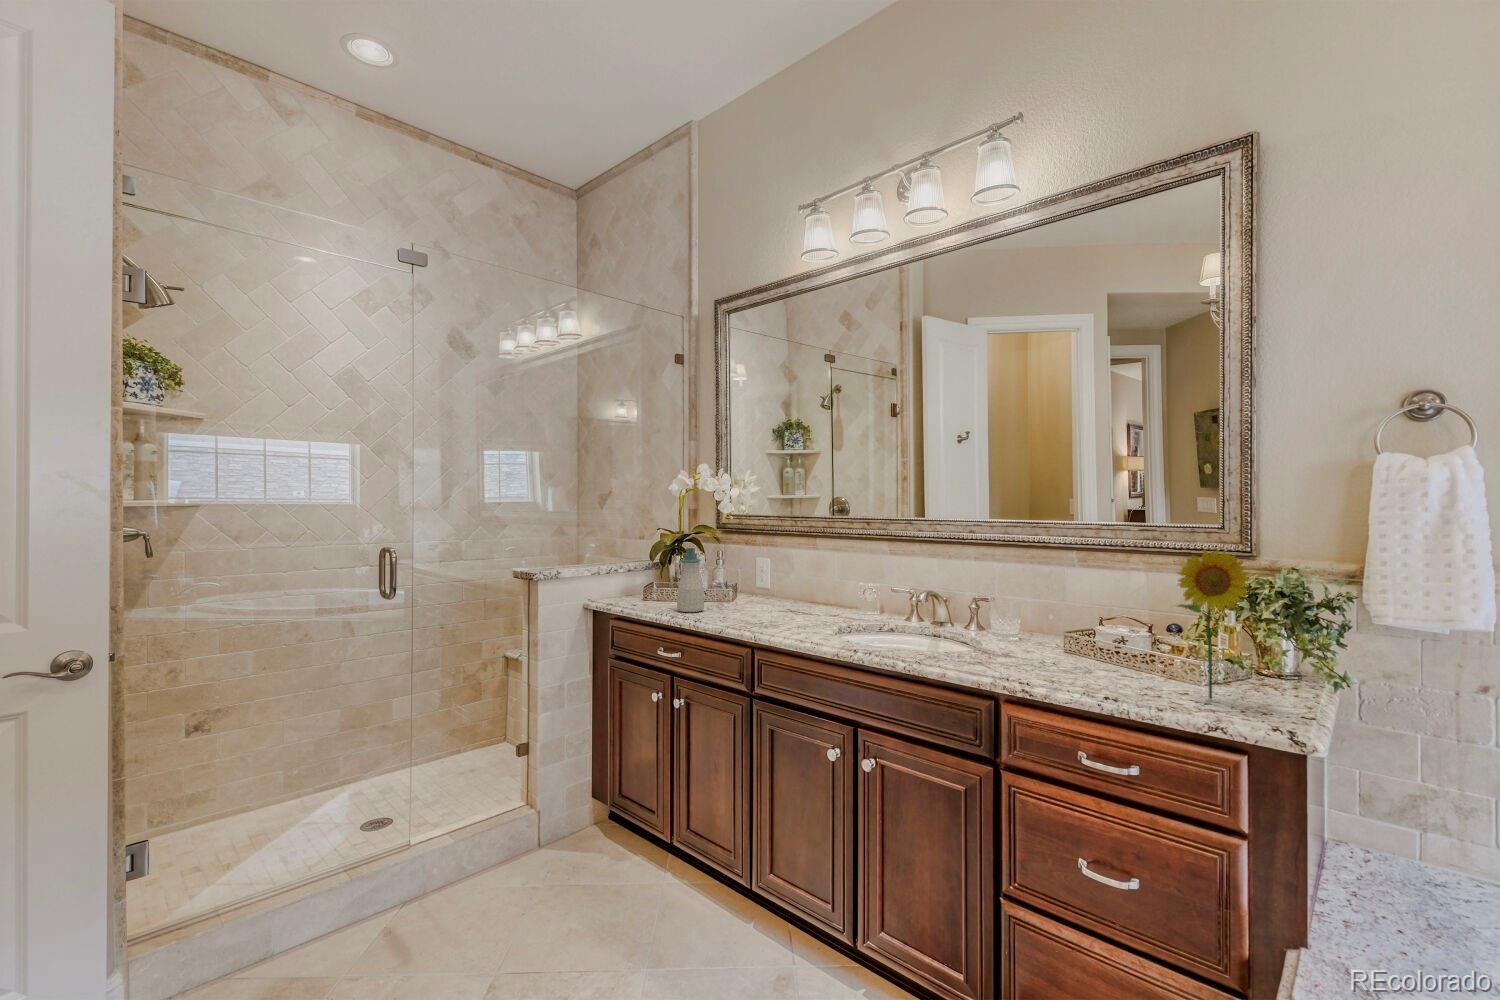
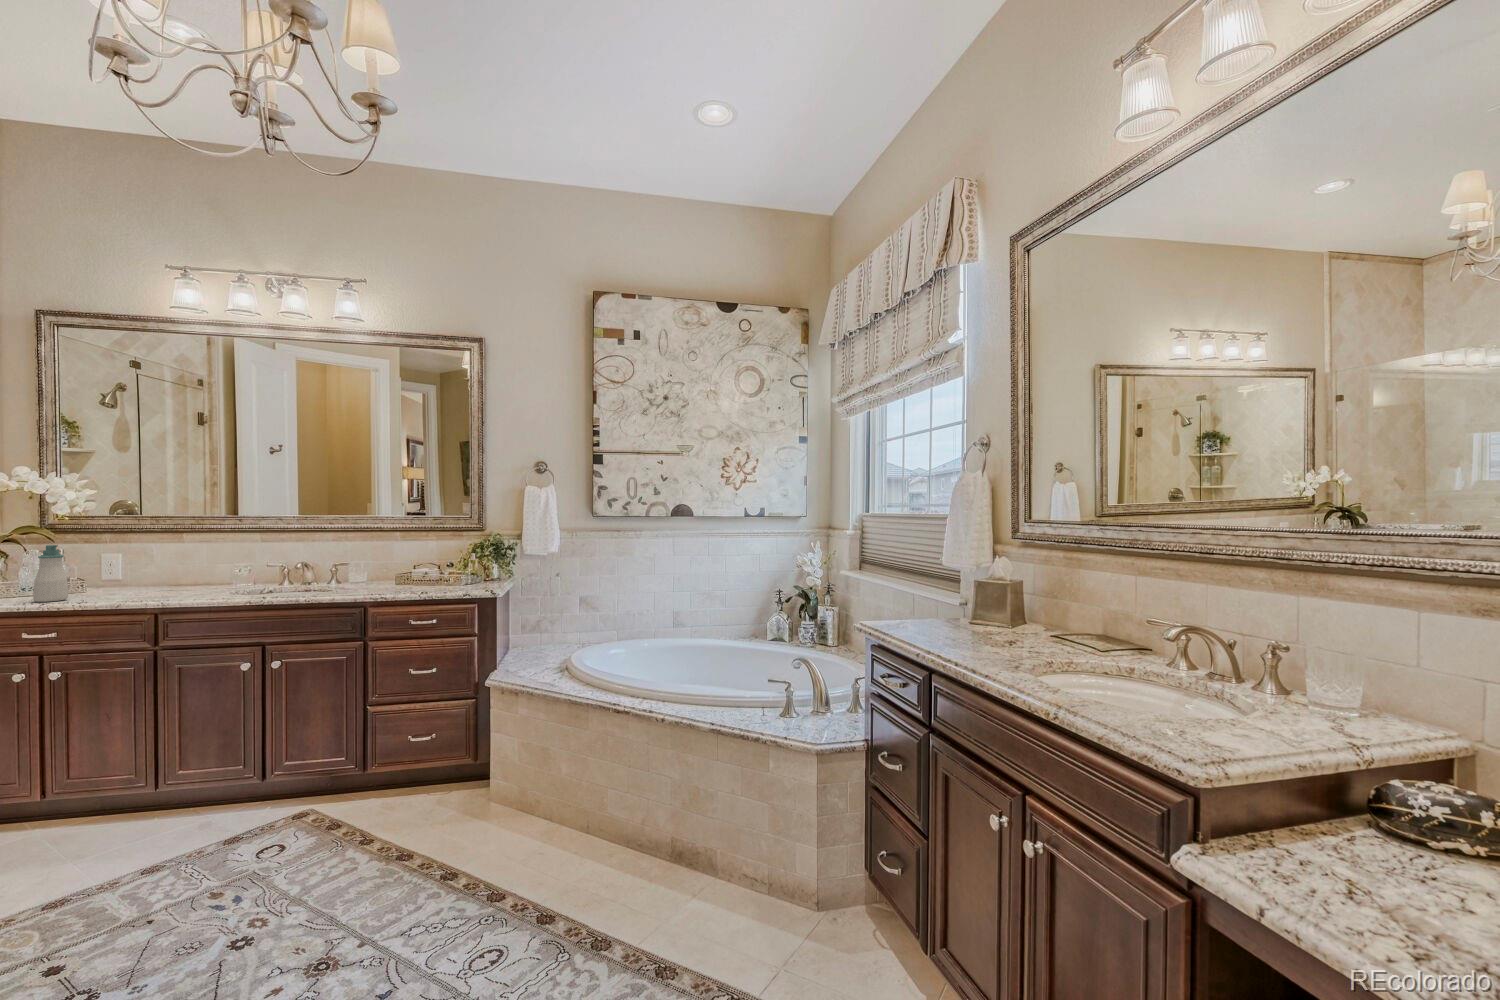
flower: present [1177,550,1251,699] -> none [452,524,481,588]

